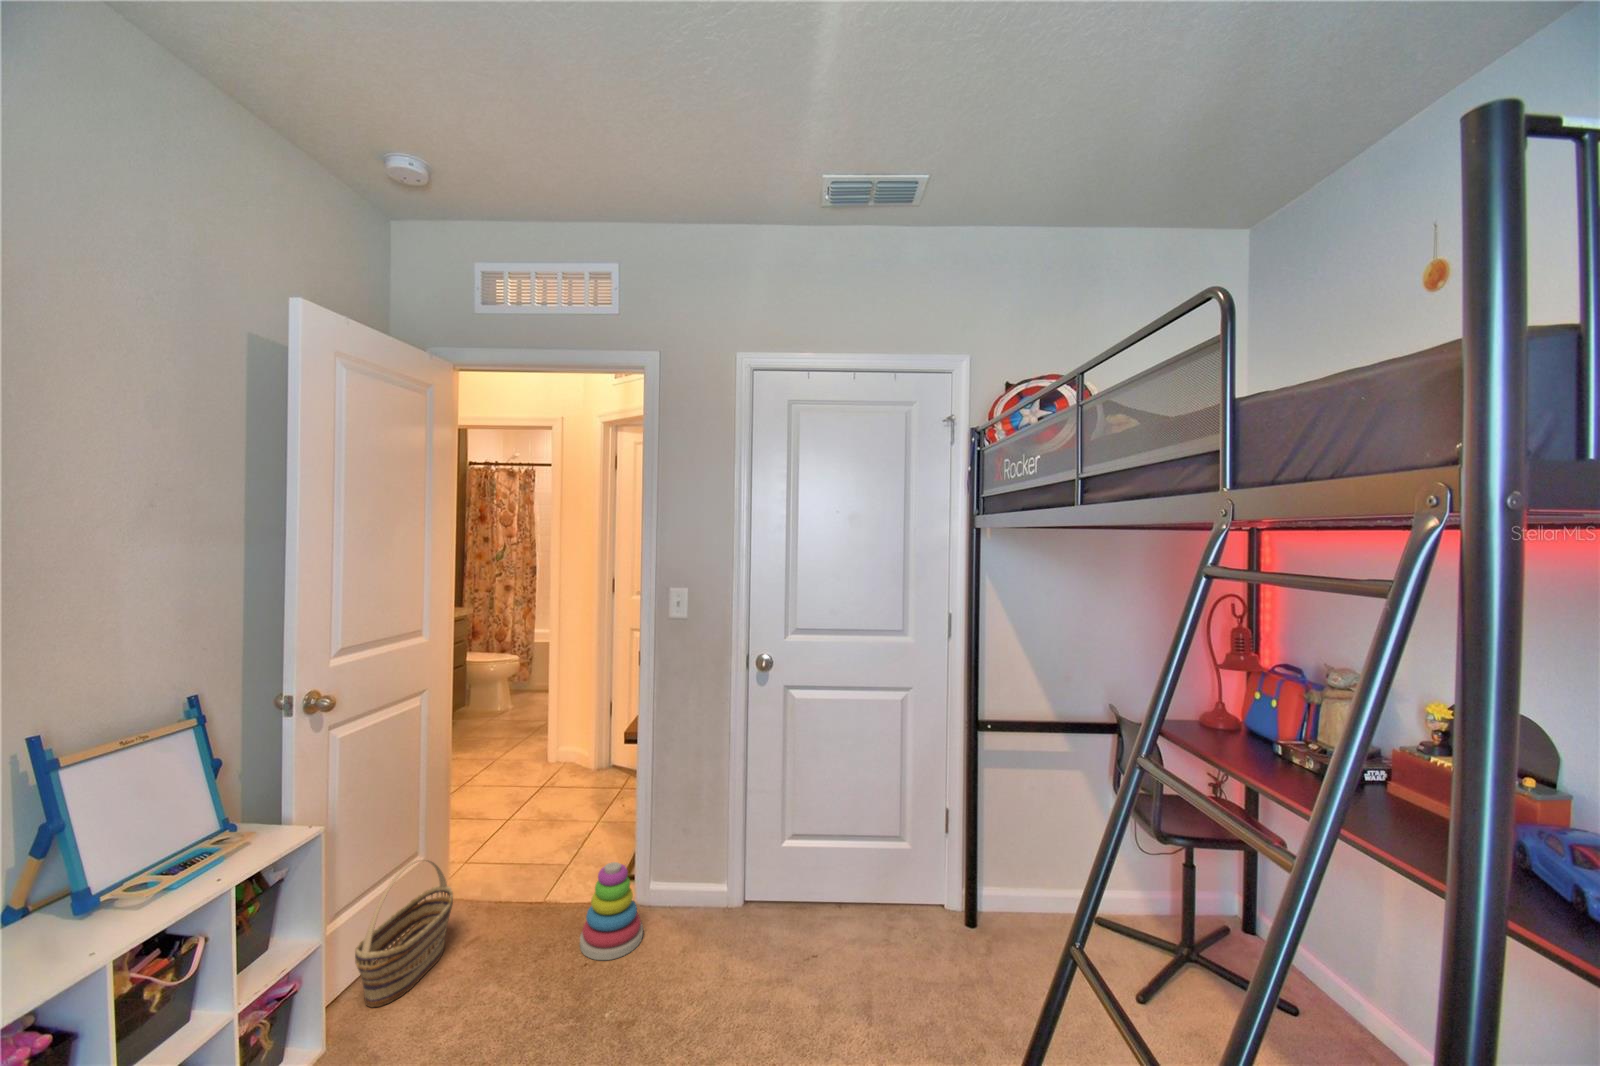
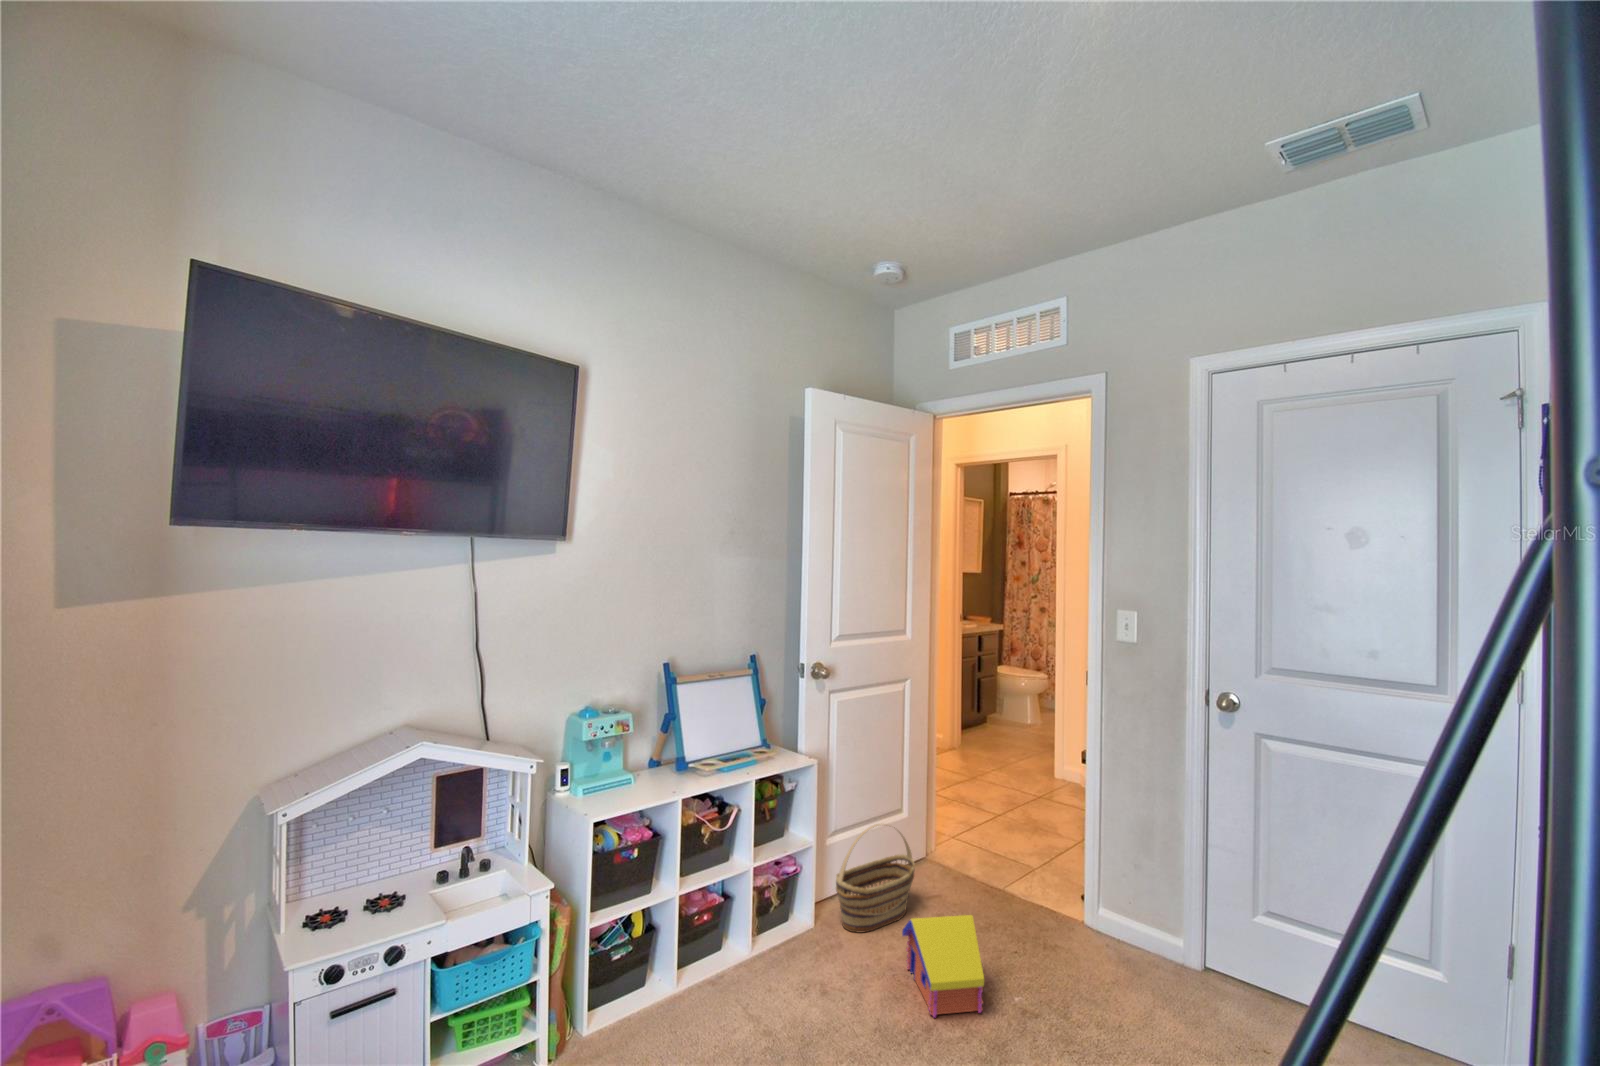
stacking toy: present [580,862,643,960] -> none [1014,906,1086,1019]
toy house: none [463,906,567,1026] -> present [902,915,984,1017]

